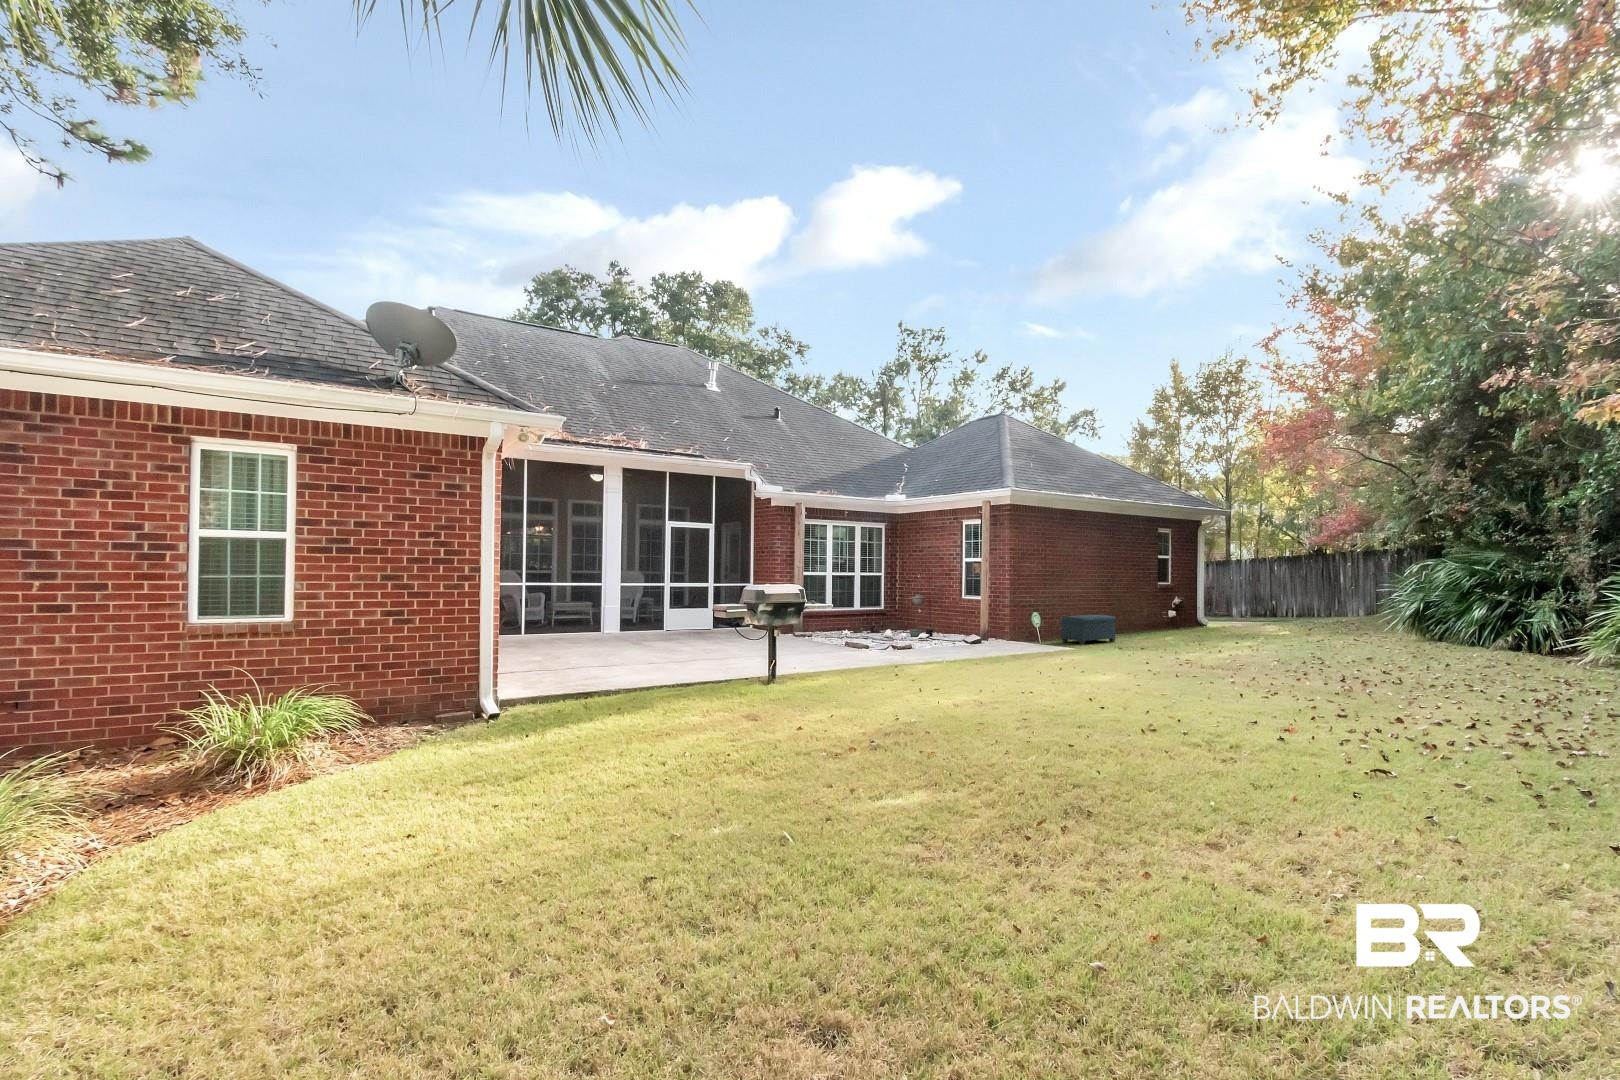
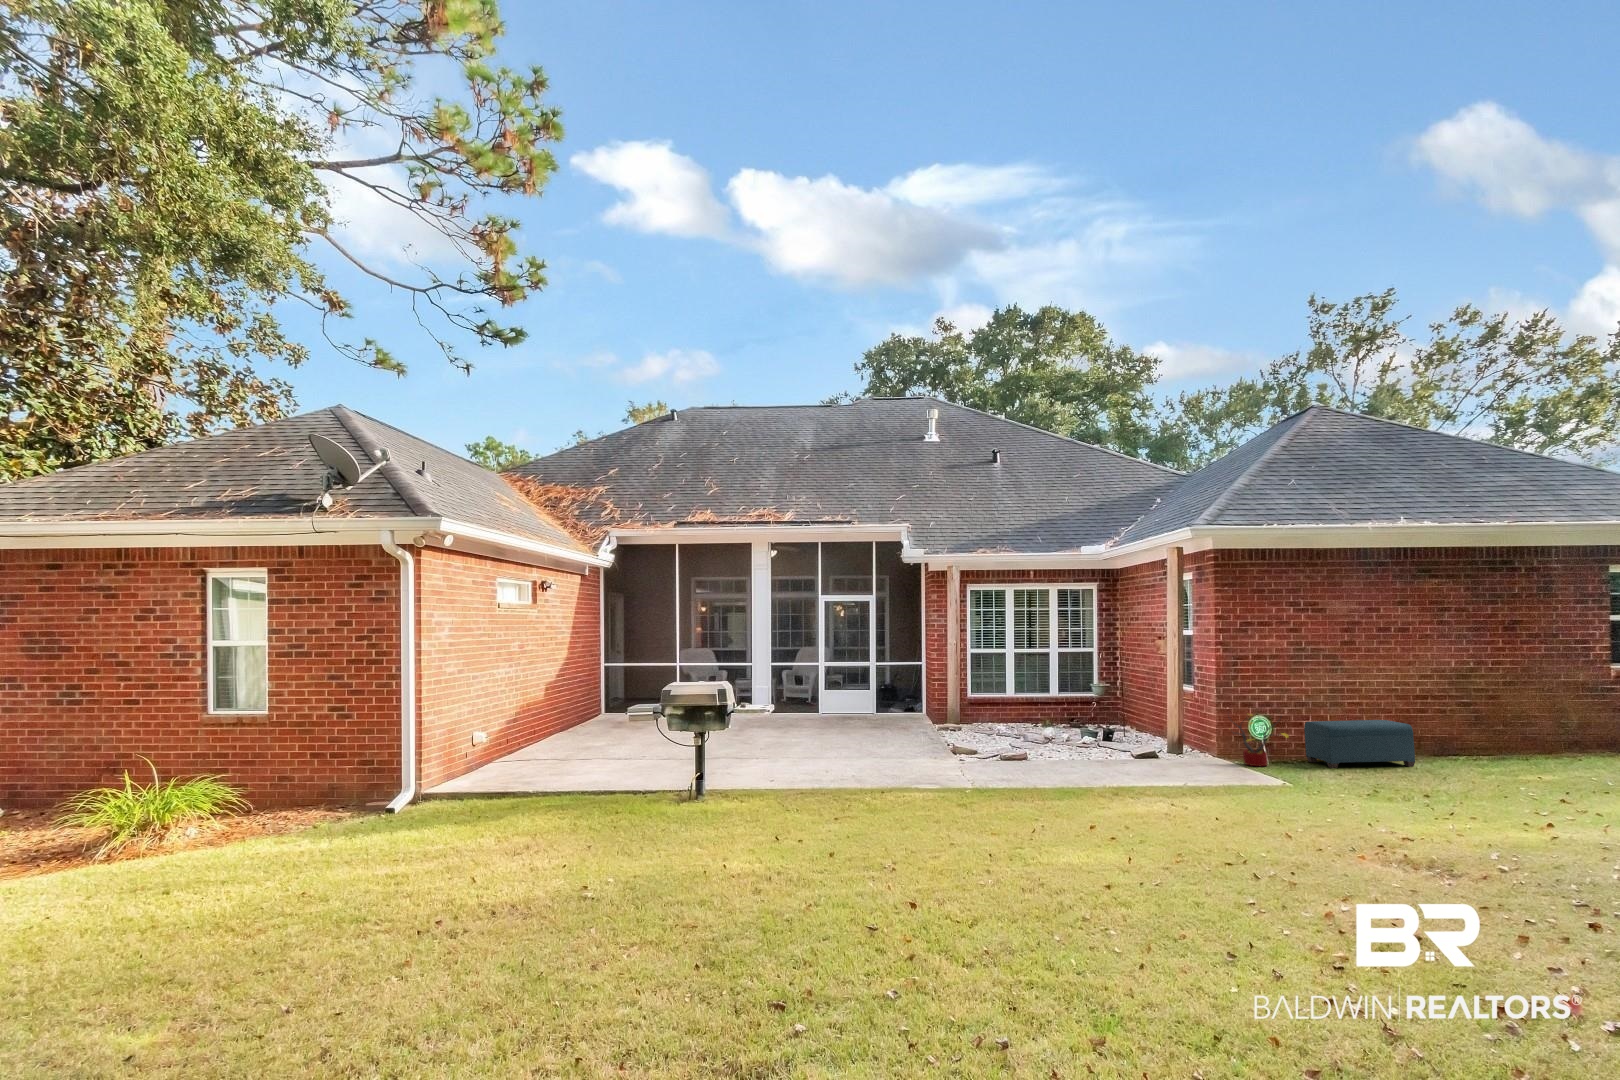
decorative plant: none [1022,611,1064,646] -> present [1238,719,1289,766]

